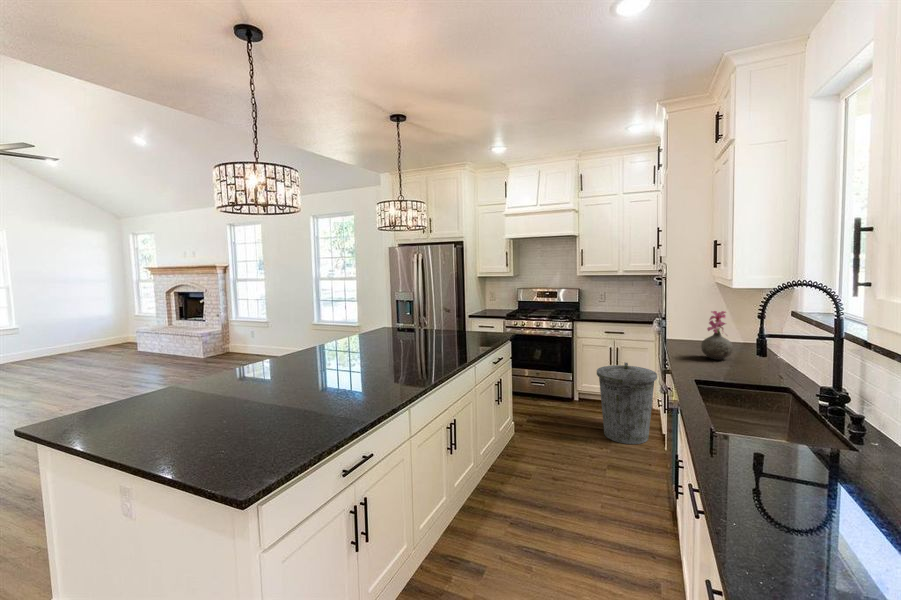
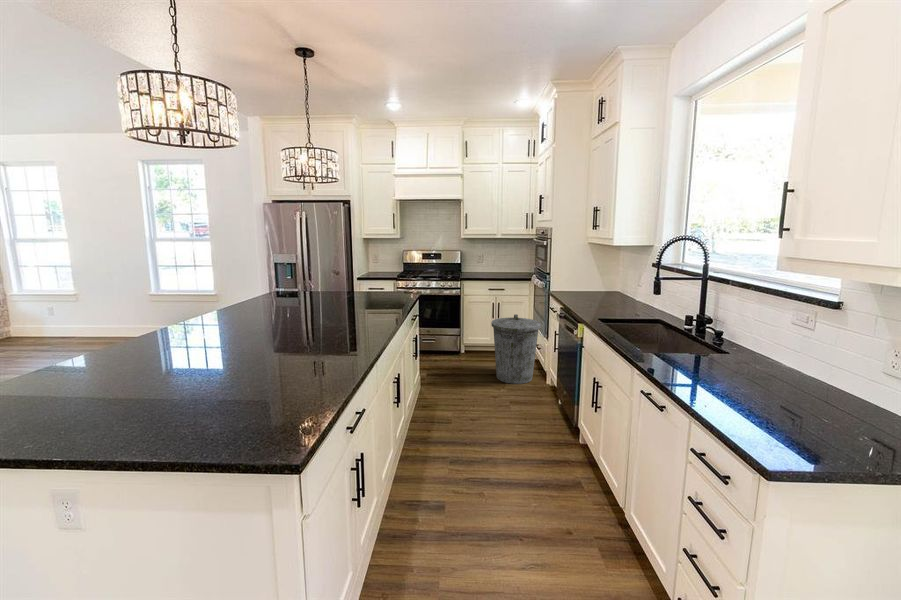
vase: present [701,311,733,360] -> none [592,265,615,305]

